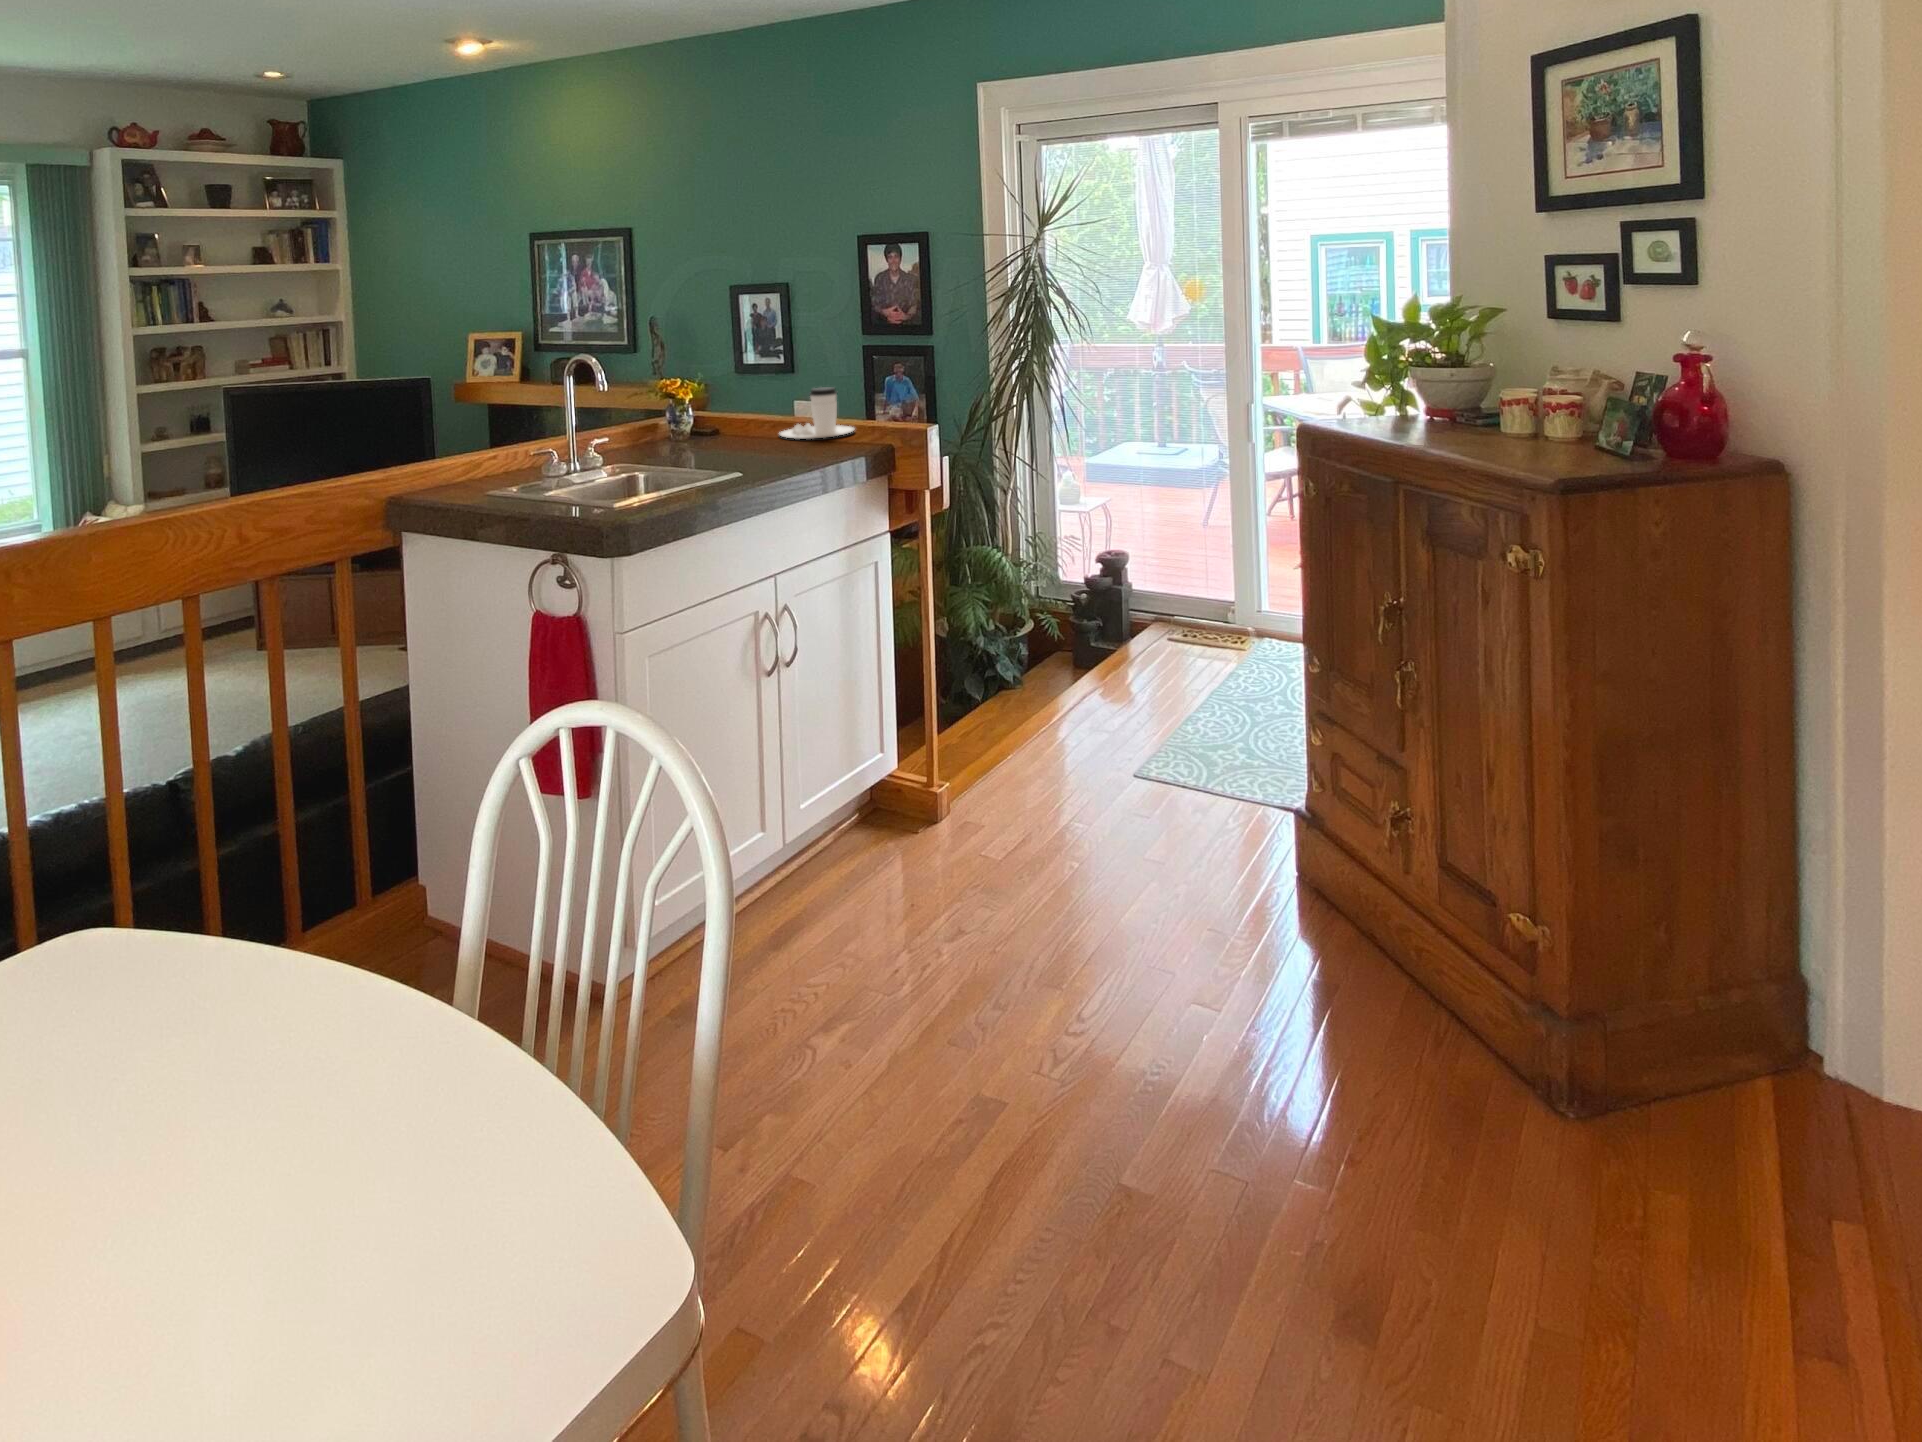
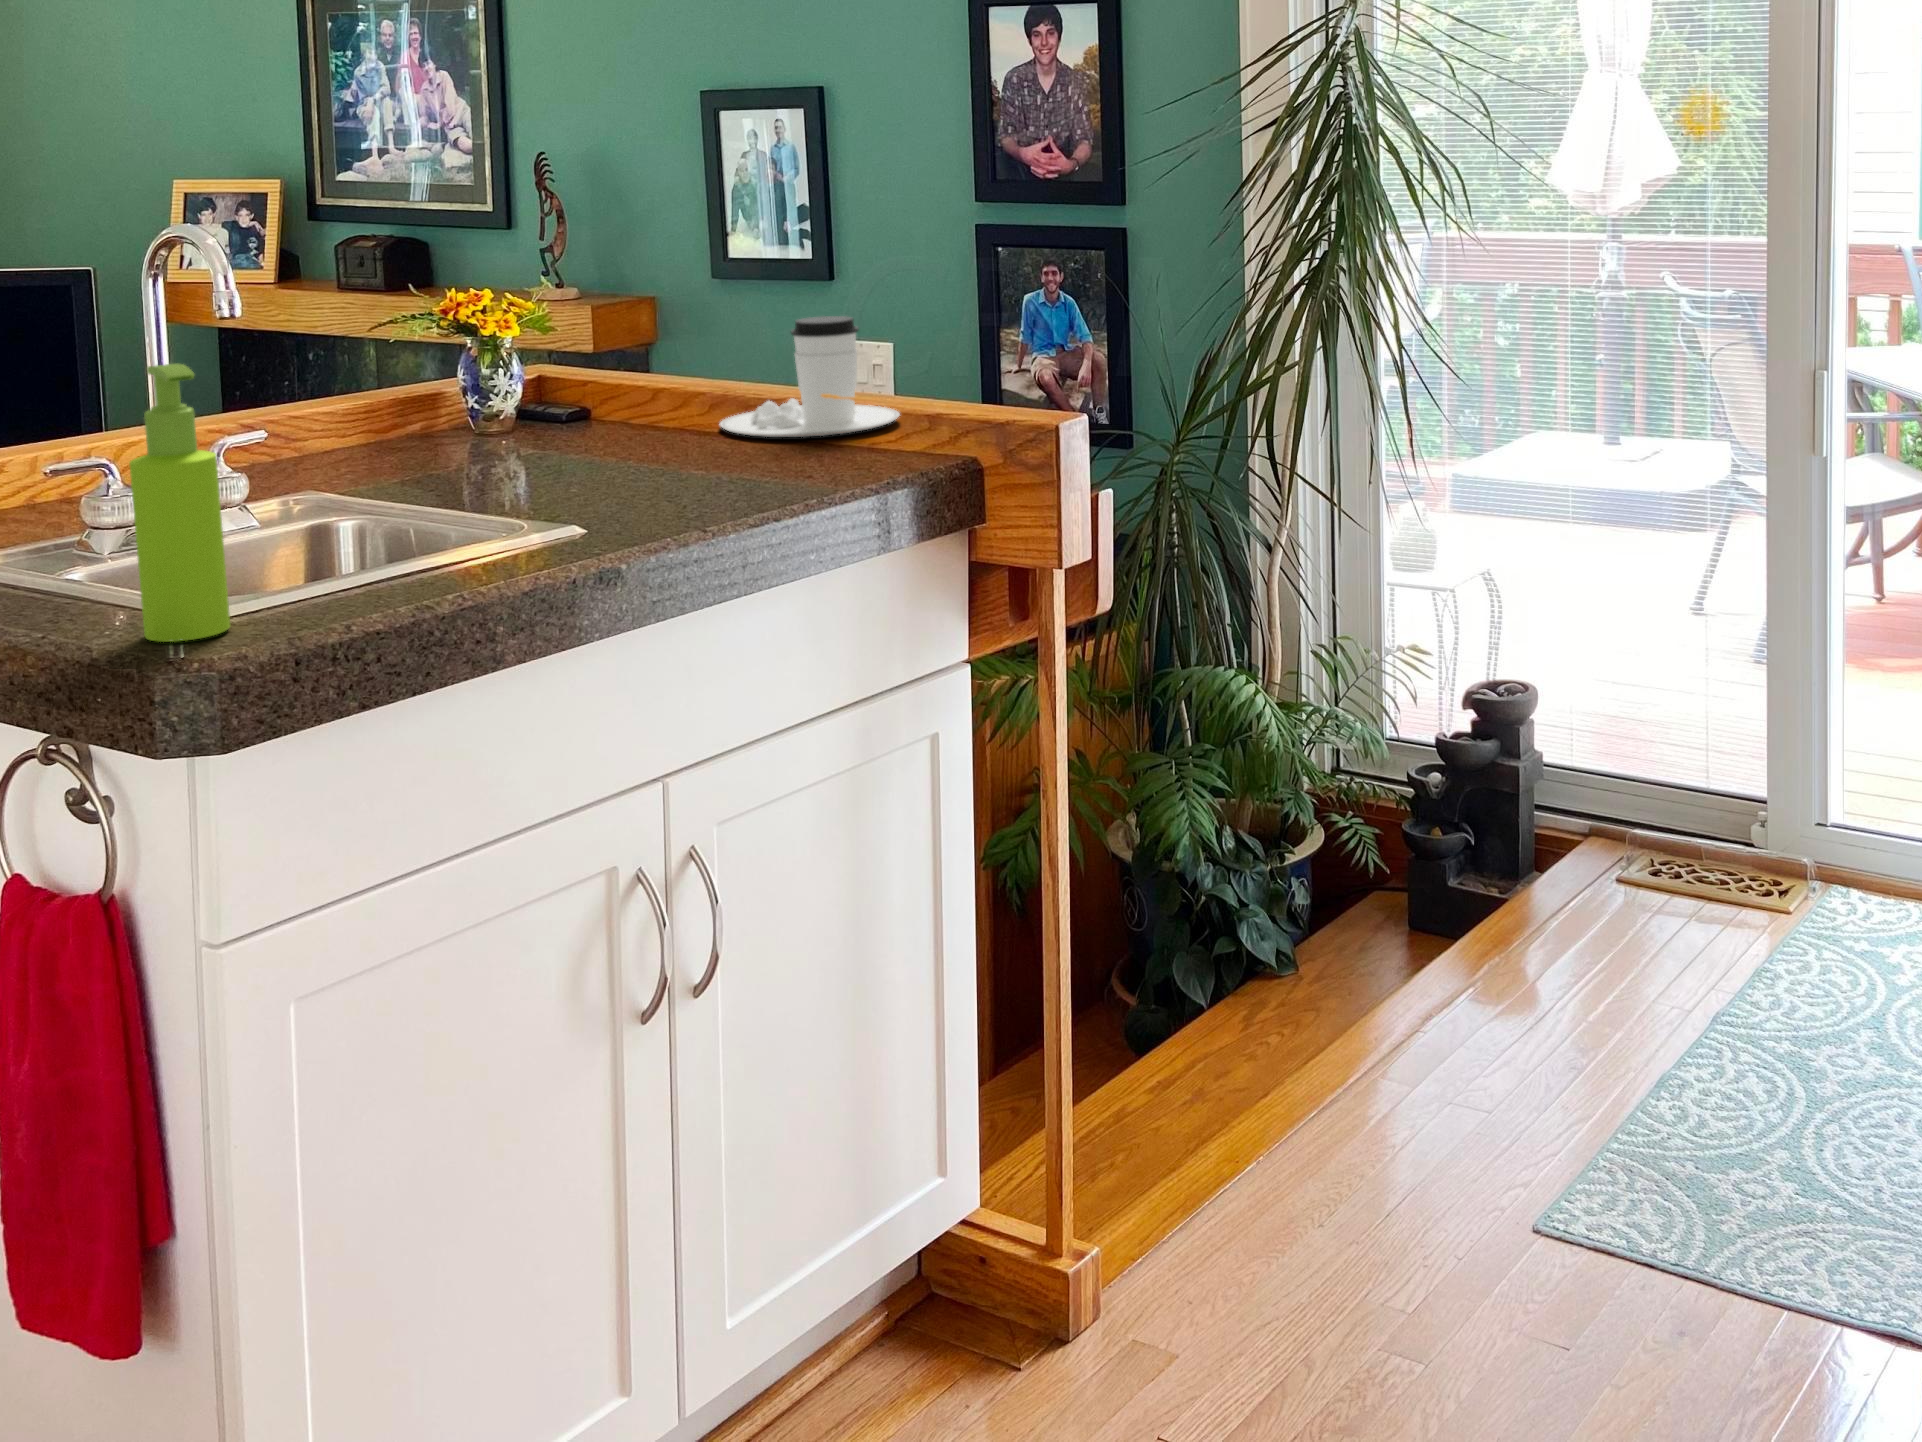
soap dispenser: none [584,407,621,515] -> present [129,364,230,642]

